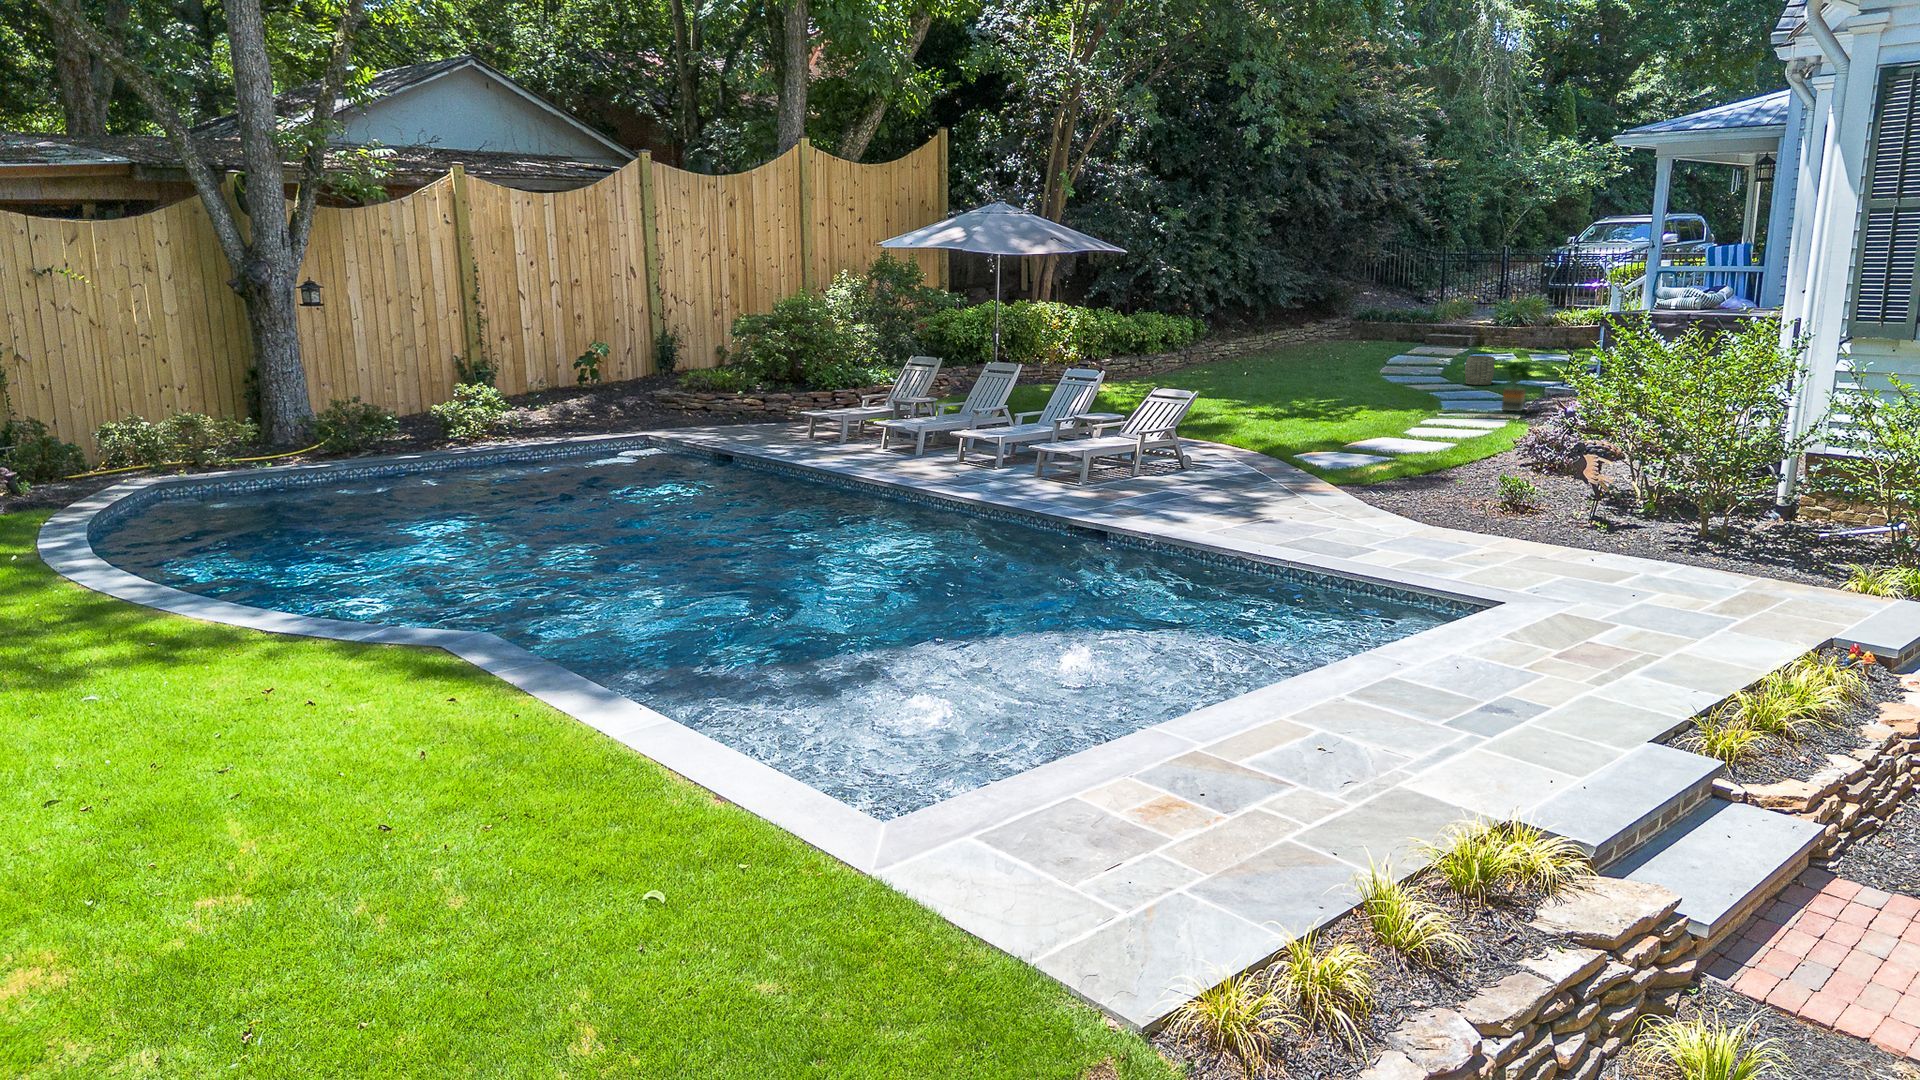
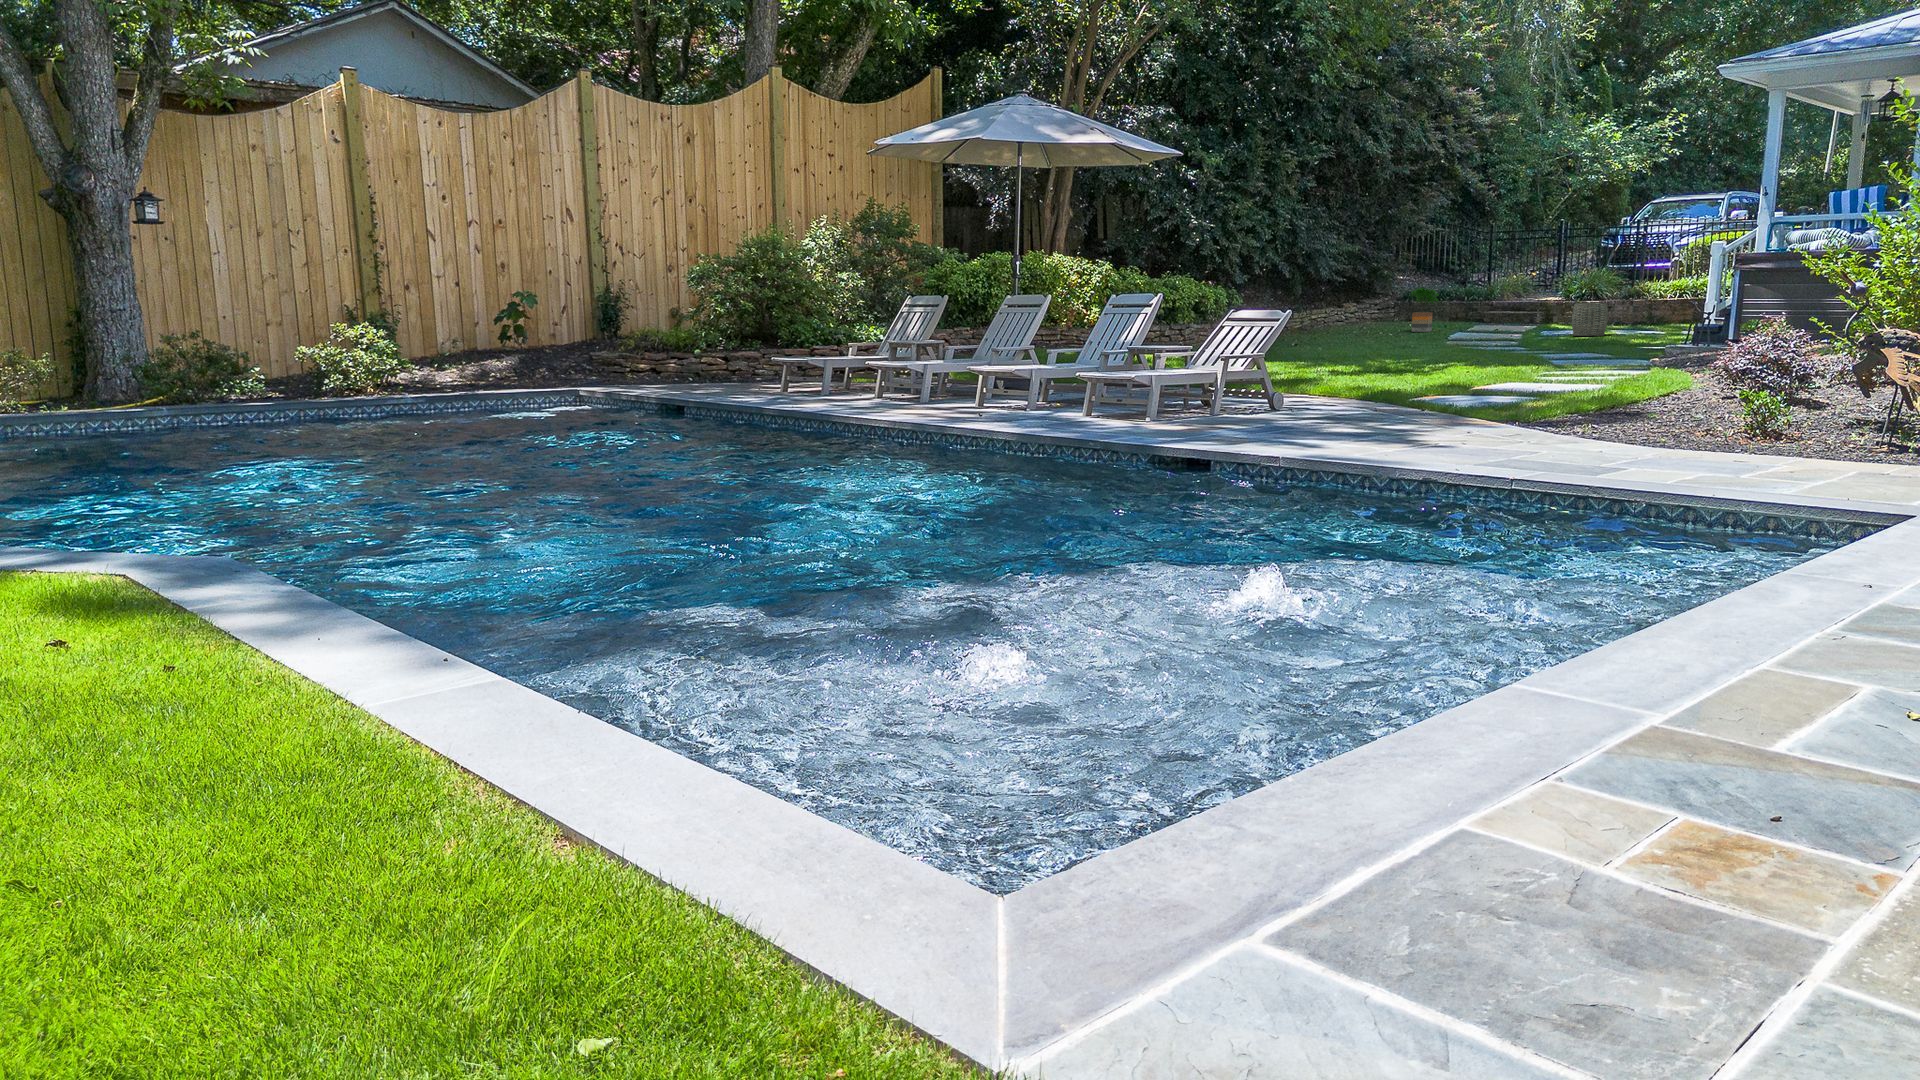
potted tree: present [1502,363,1533,411] -> present [1411,288,1439,332]

